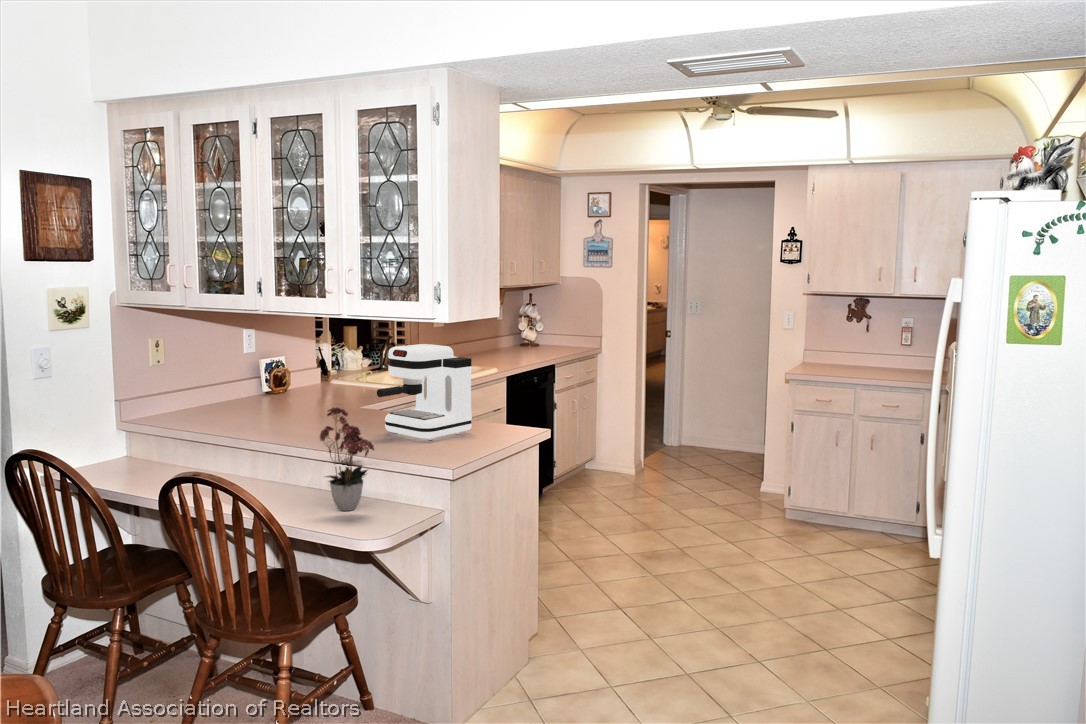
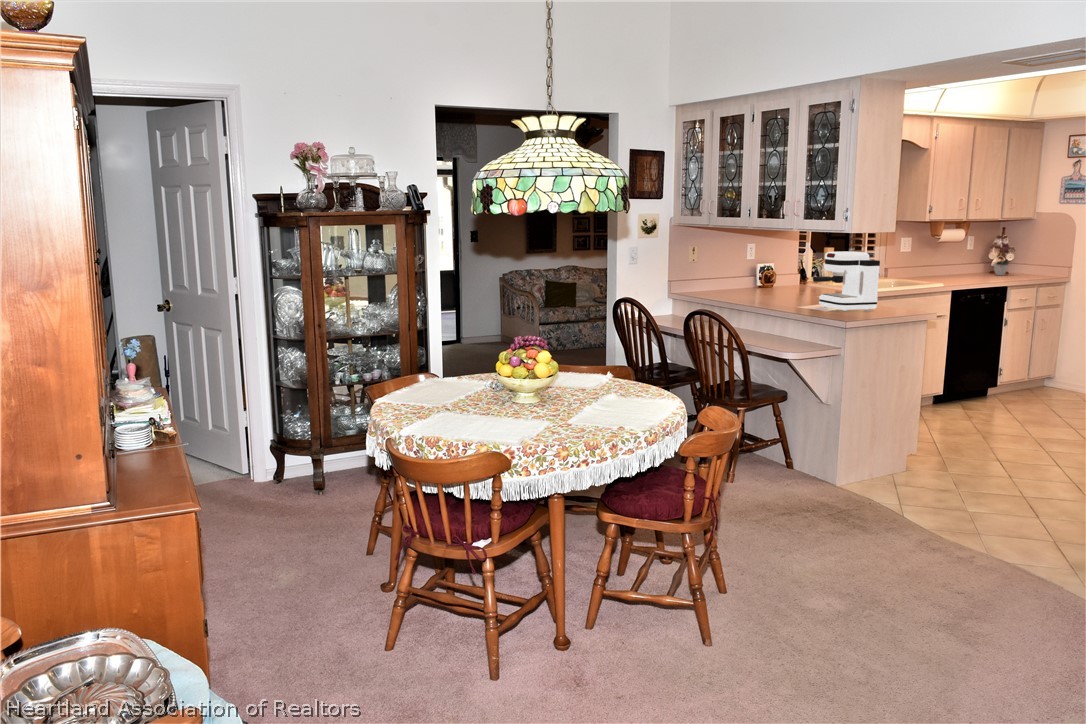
flower arrangement: present [320,407,374,511] -> present [991,235,1015,276]

